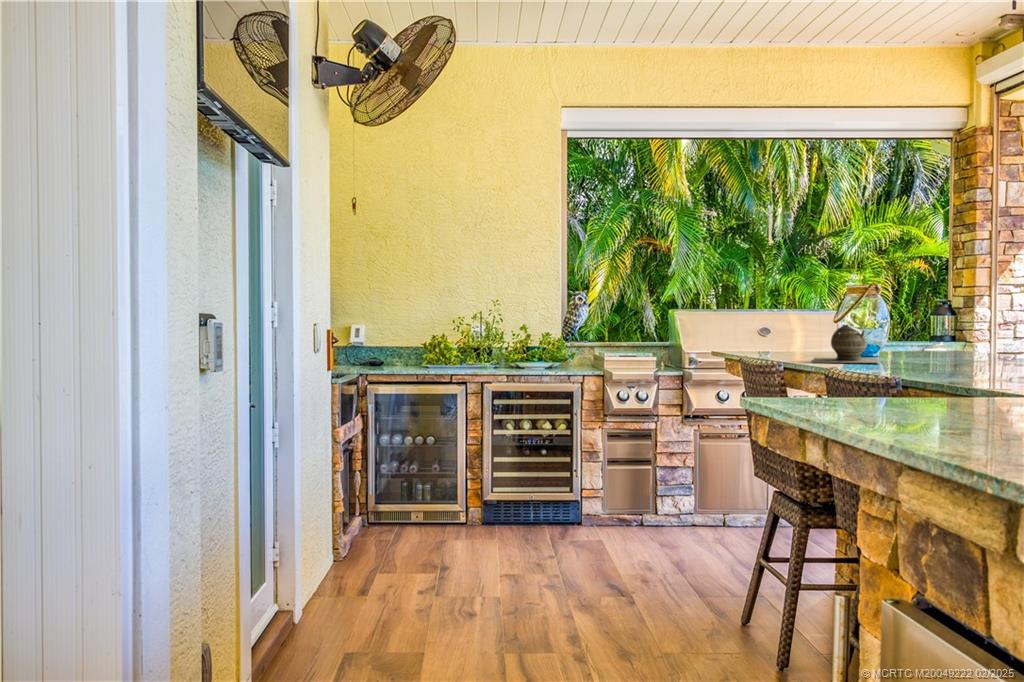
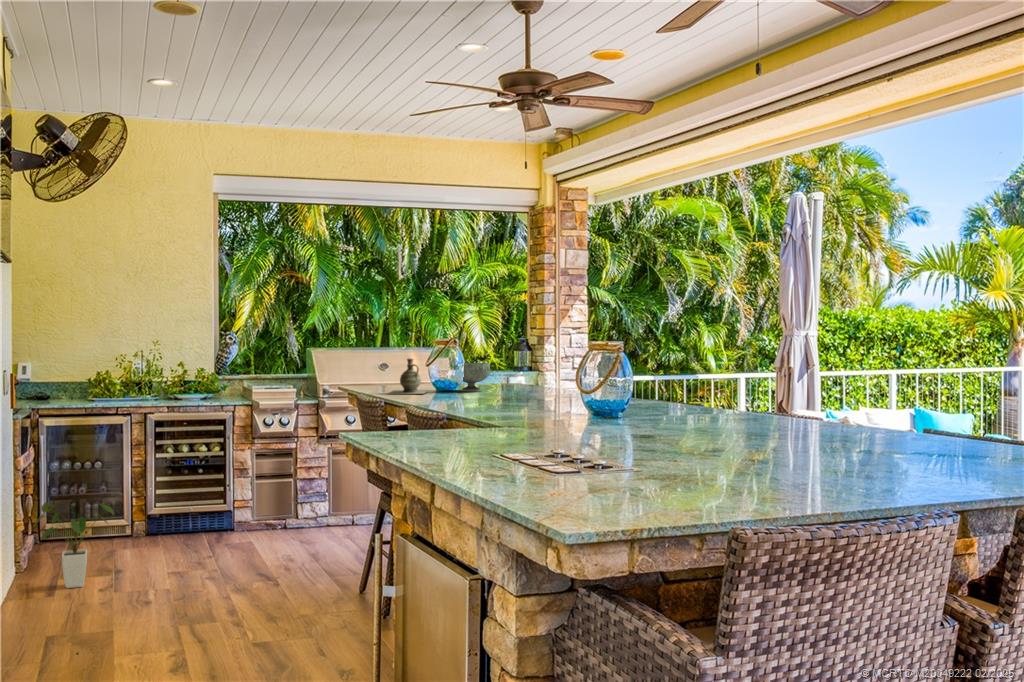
decorative bowl: none [912,315,984,362] -> present [462,363,490,392]
house plant: none [308,500,411,628] -> present [34,502,113,588]

